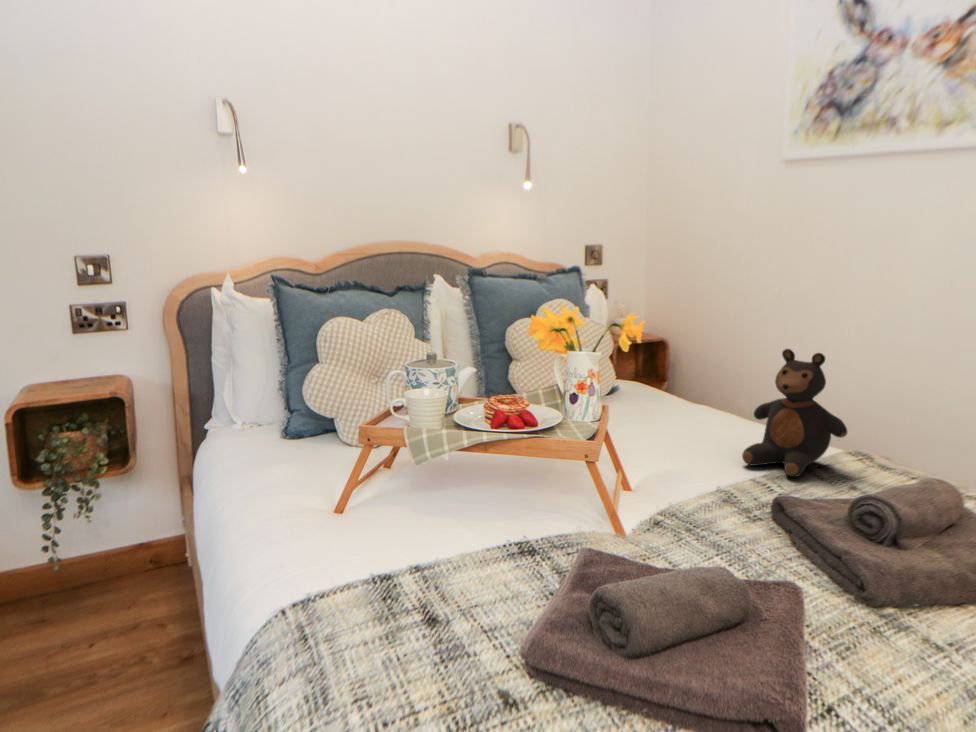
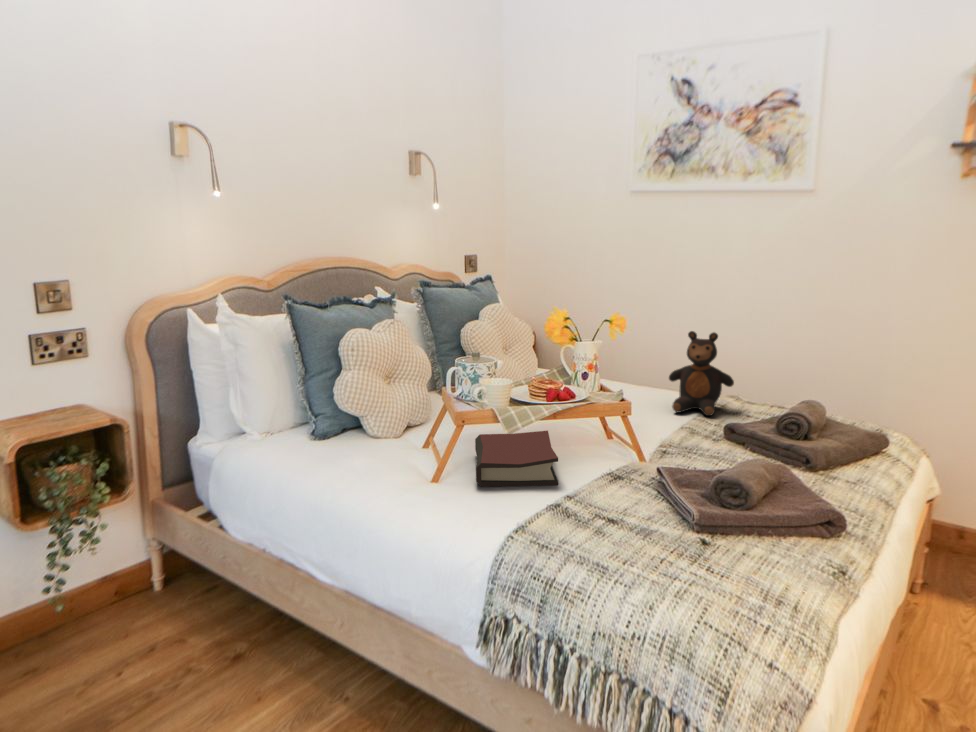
hardback book: none [338,458,493,547] -> present [475,431,558,487]

